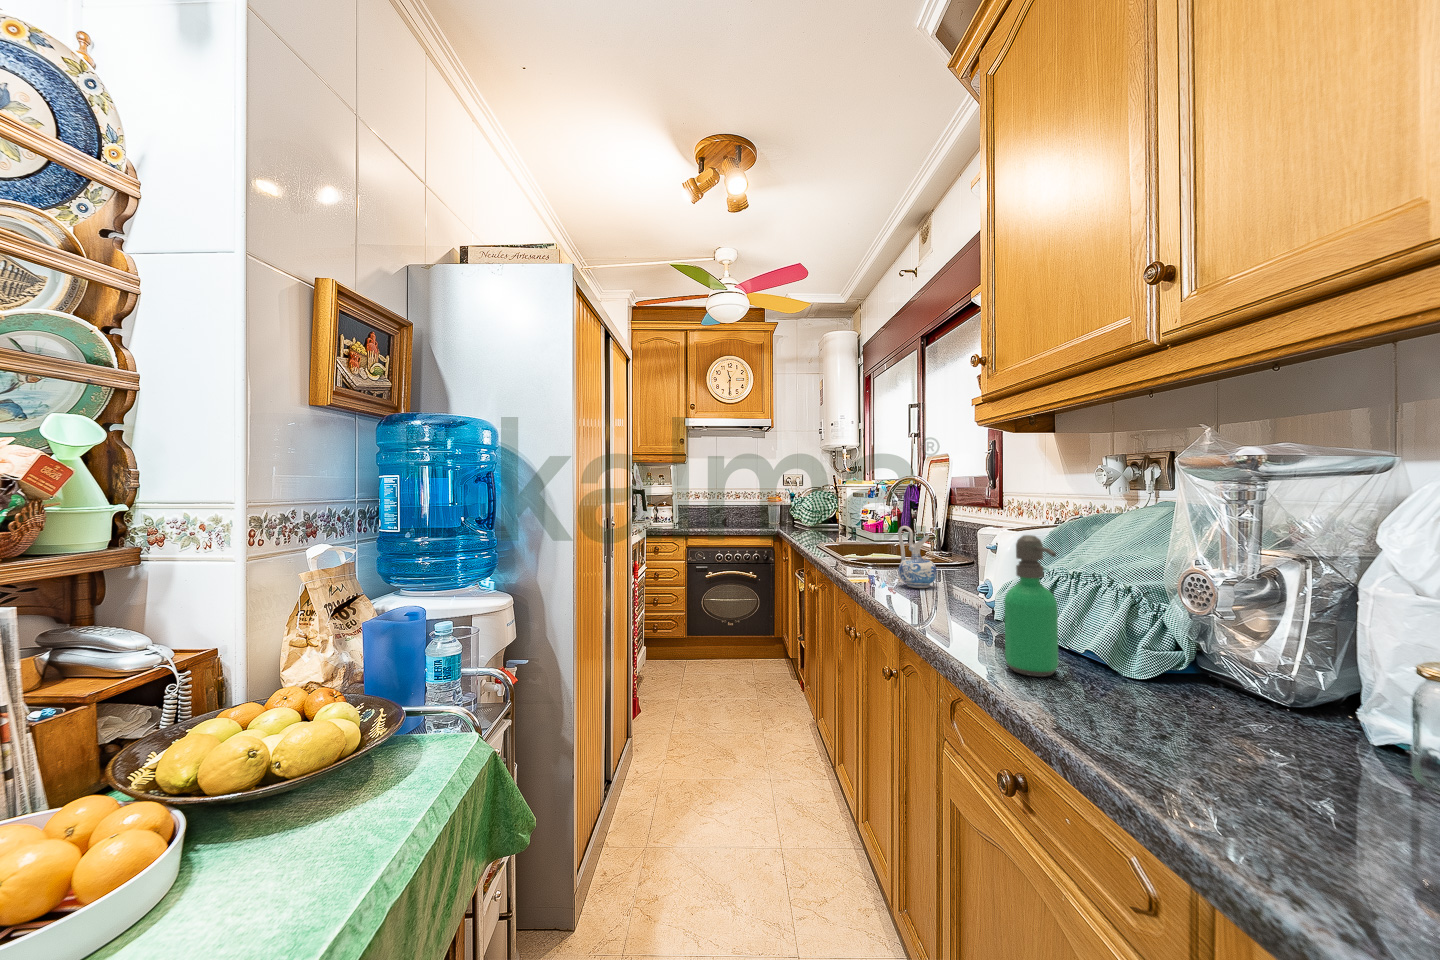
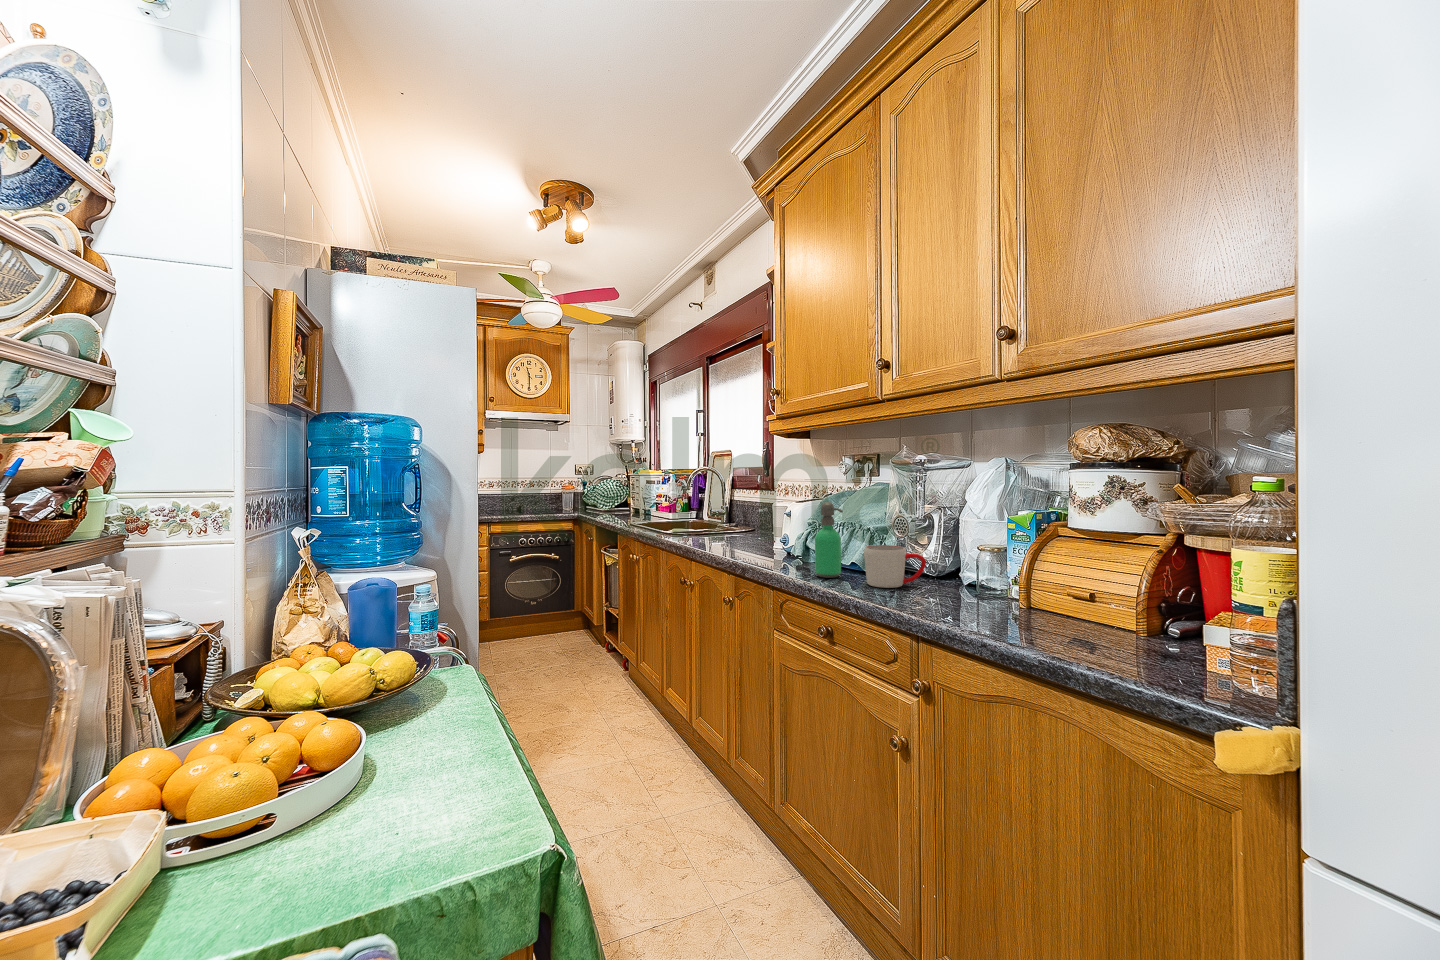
ceramic pitcher: present [898,526,937,588] -> none [720,503,745,545]
mug: none [1097,627,1257,728] -> present [864,545,926,588]

